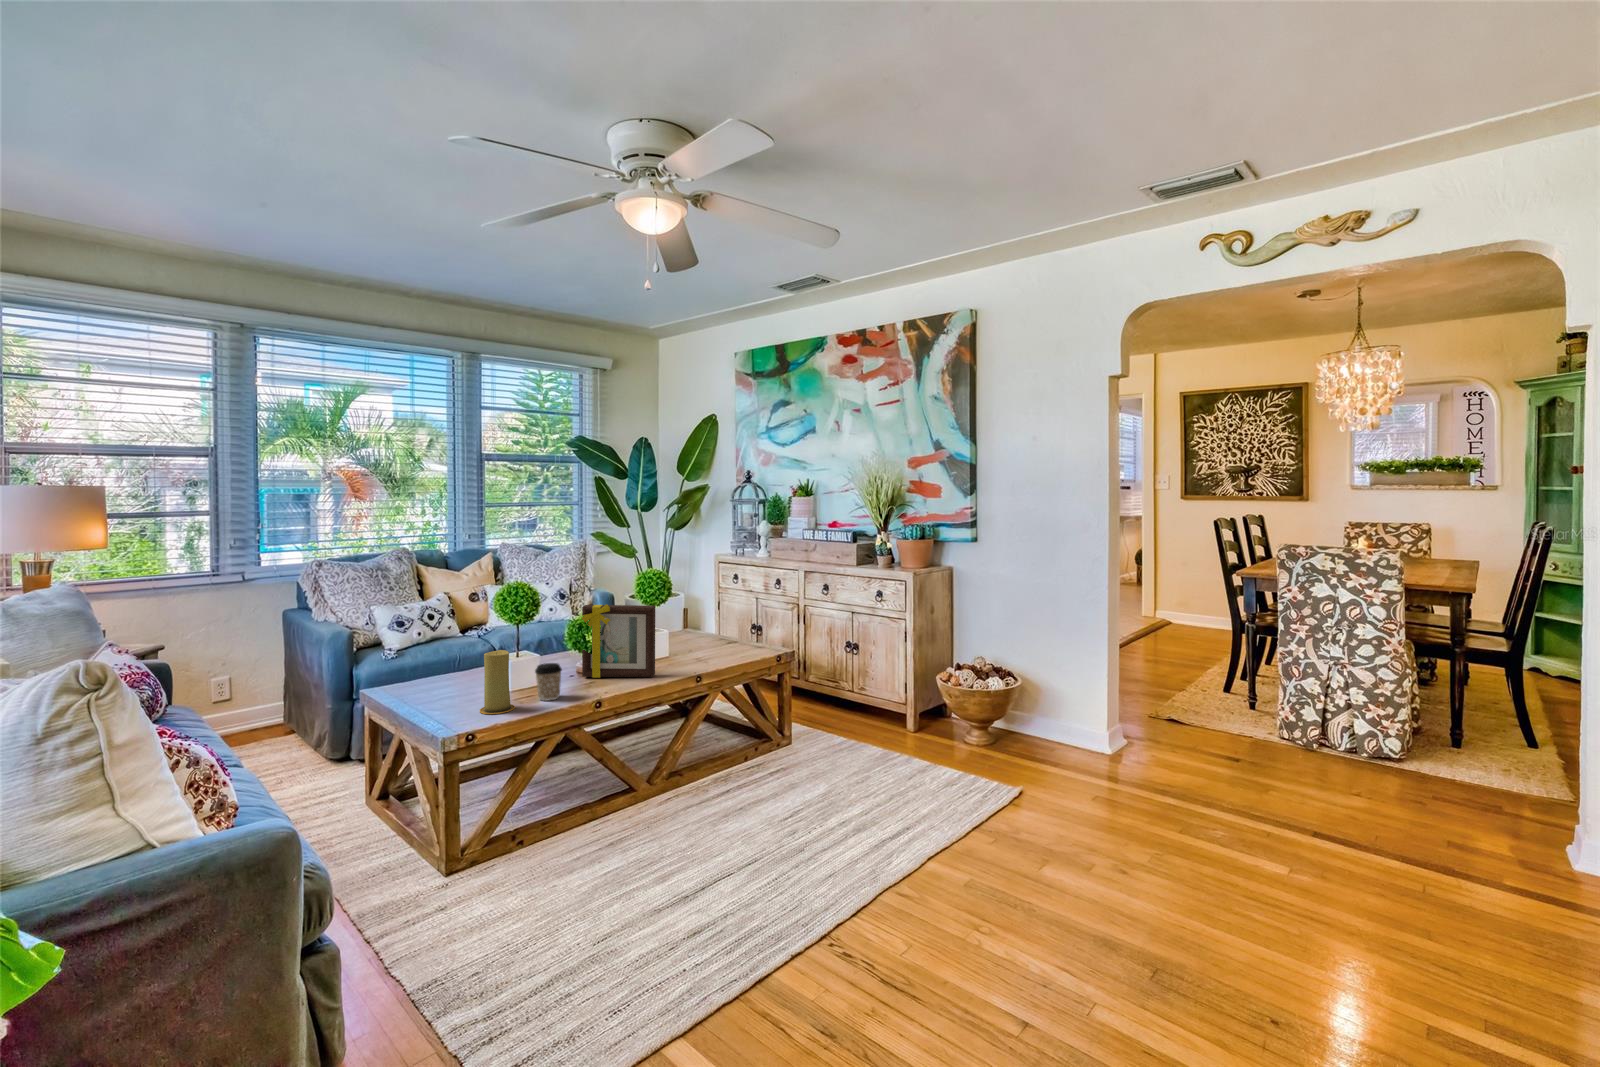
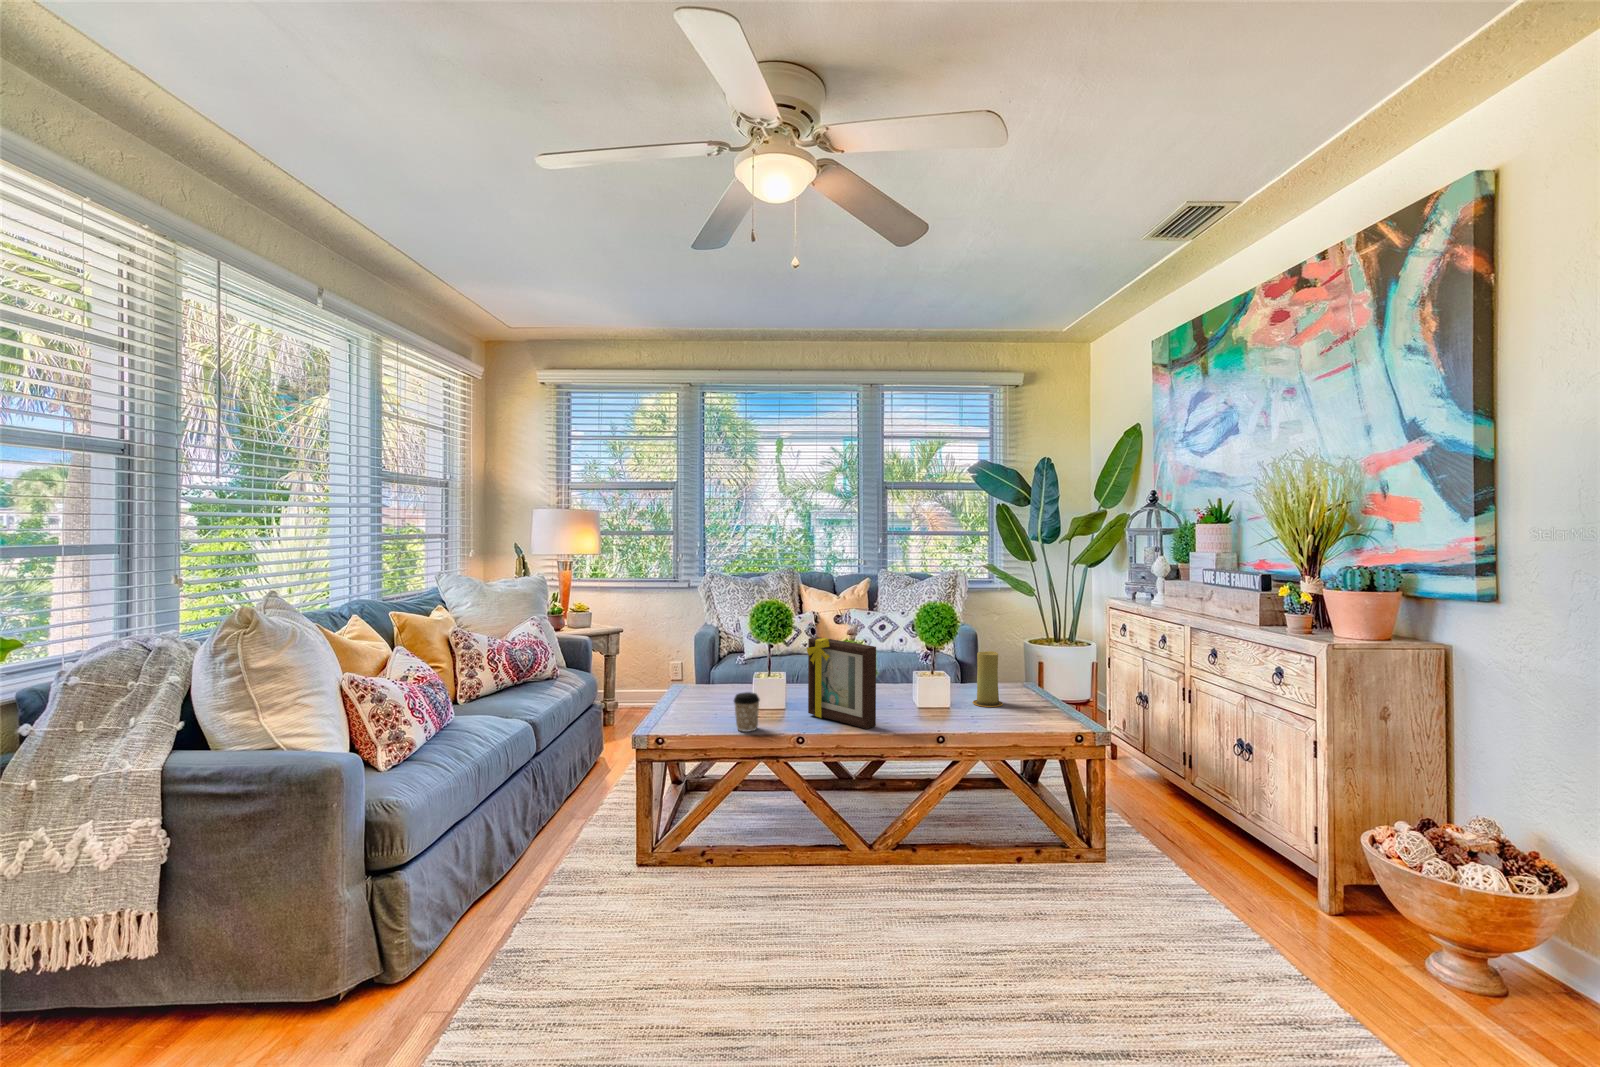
candle: present [480,650,515,714] -> present [973,651,1003,707]

